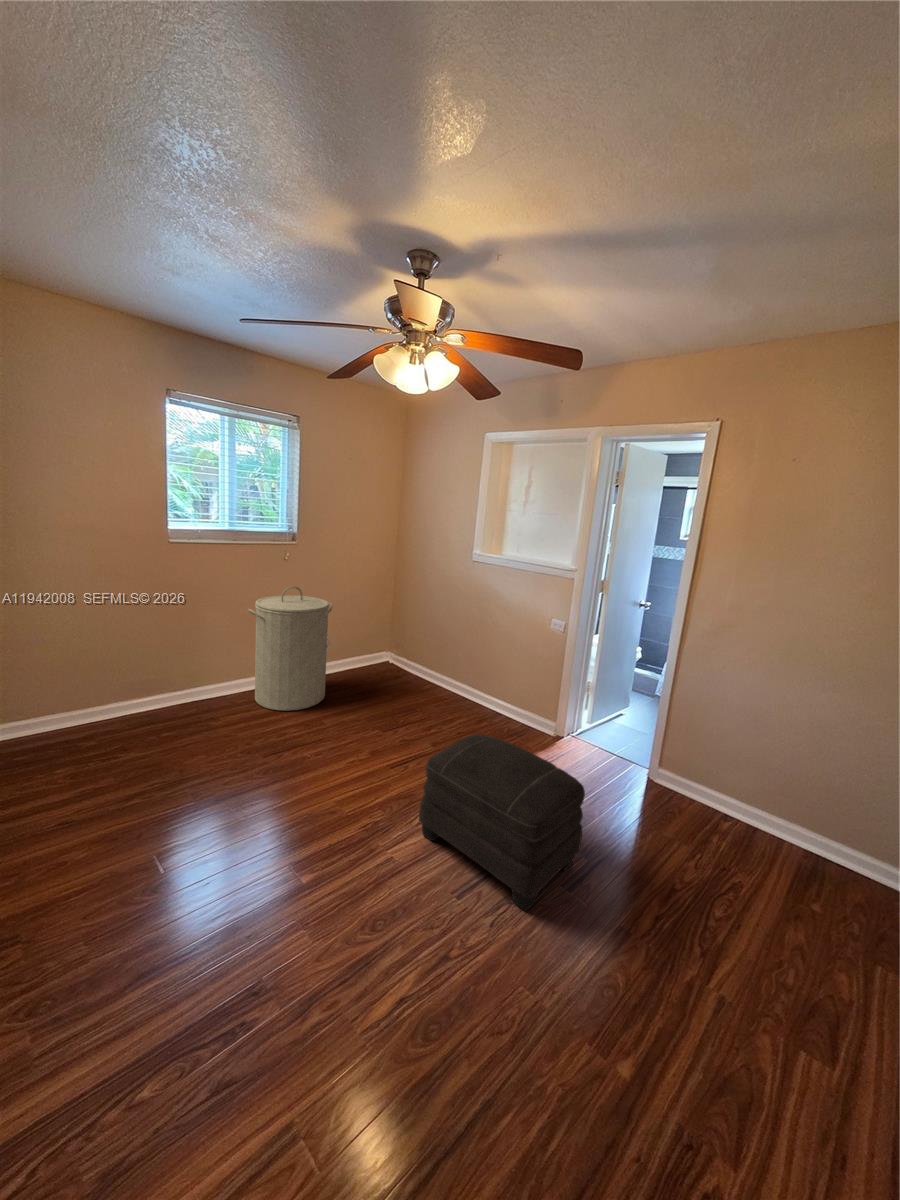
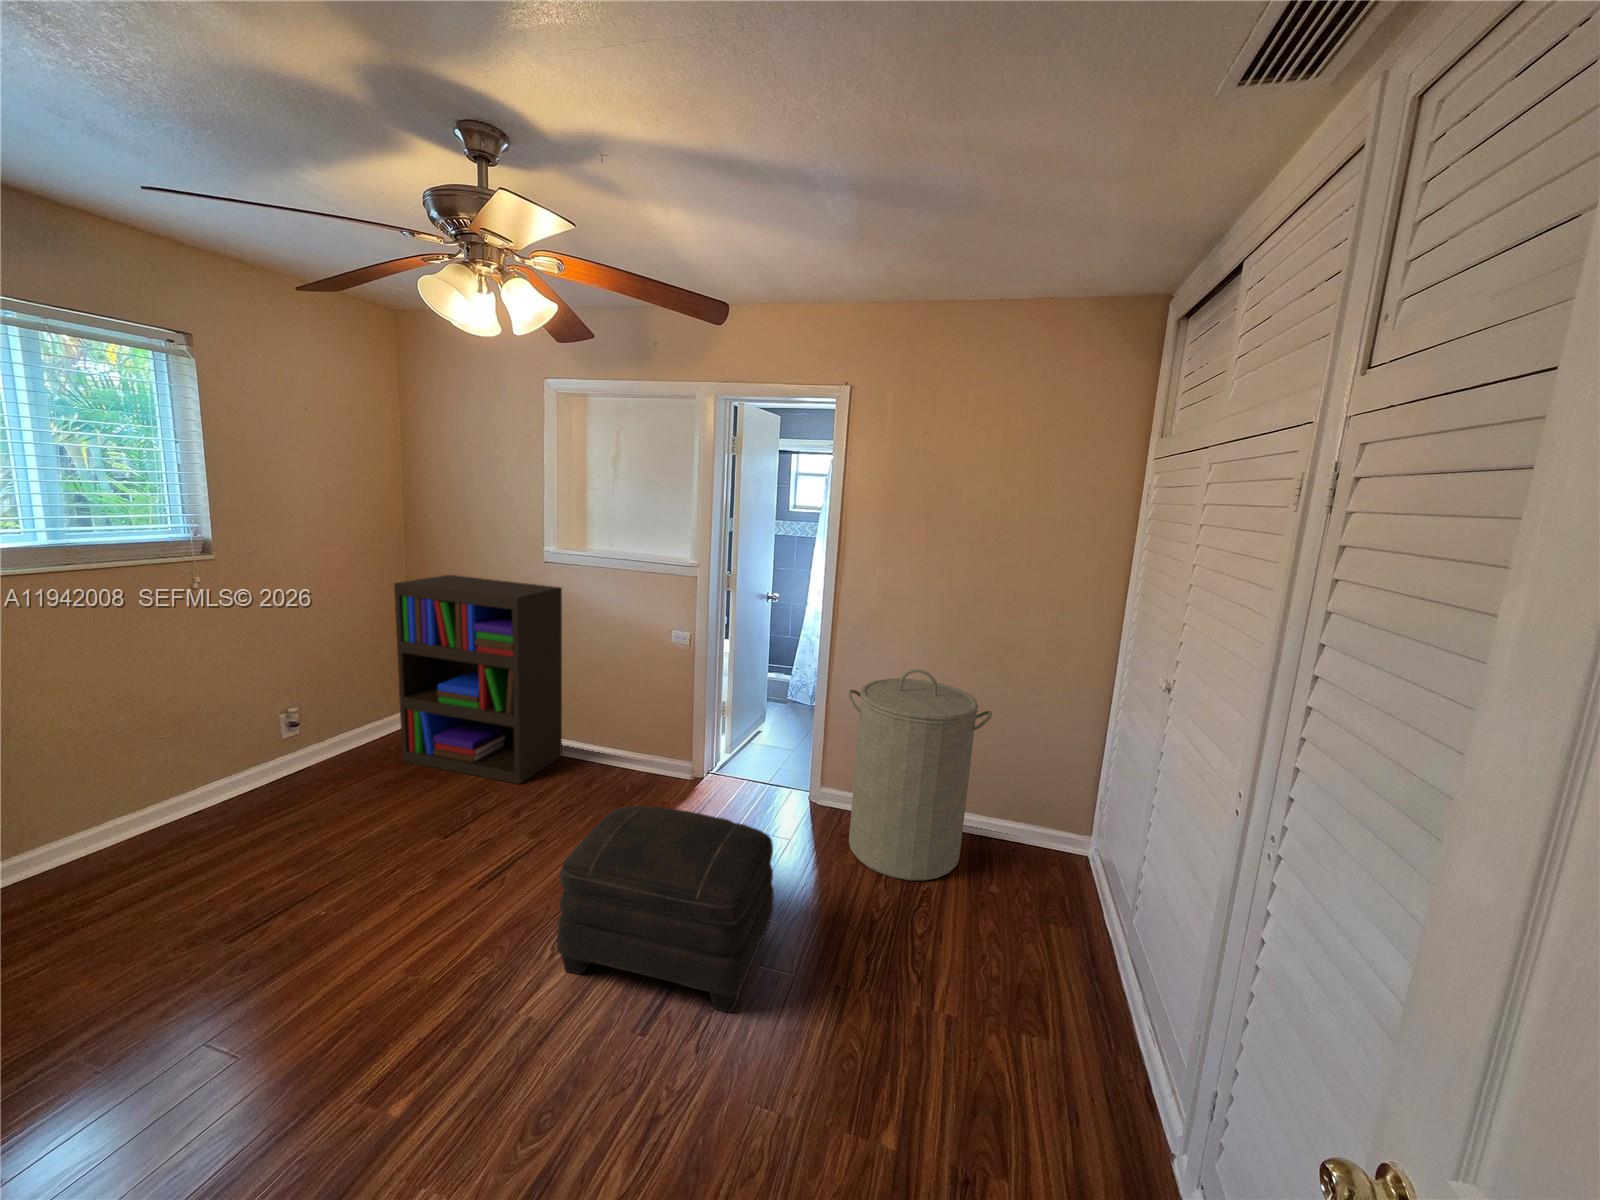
bookshelf: none [376,567,479,709] -> present [394,575,562,784]
laundry hamper: present [248,586,333,711] -> present [848,669,992,880]

